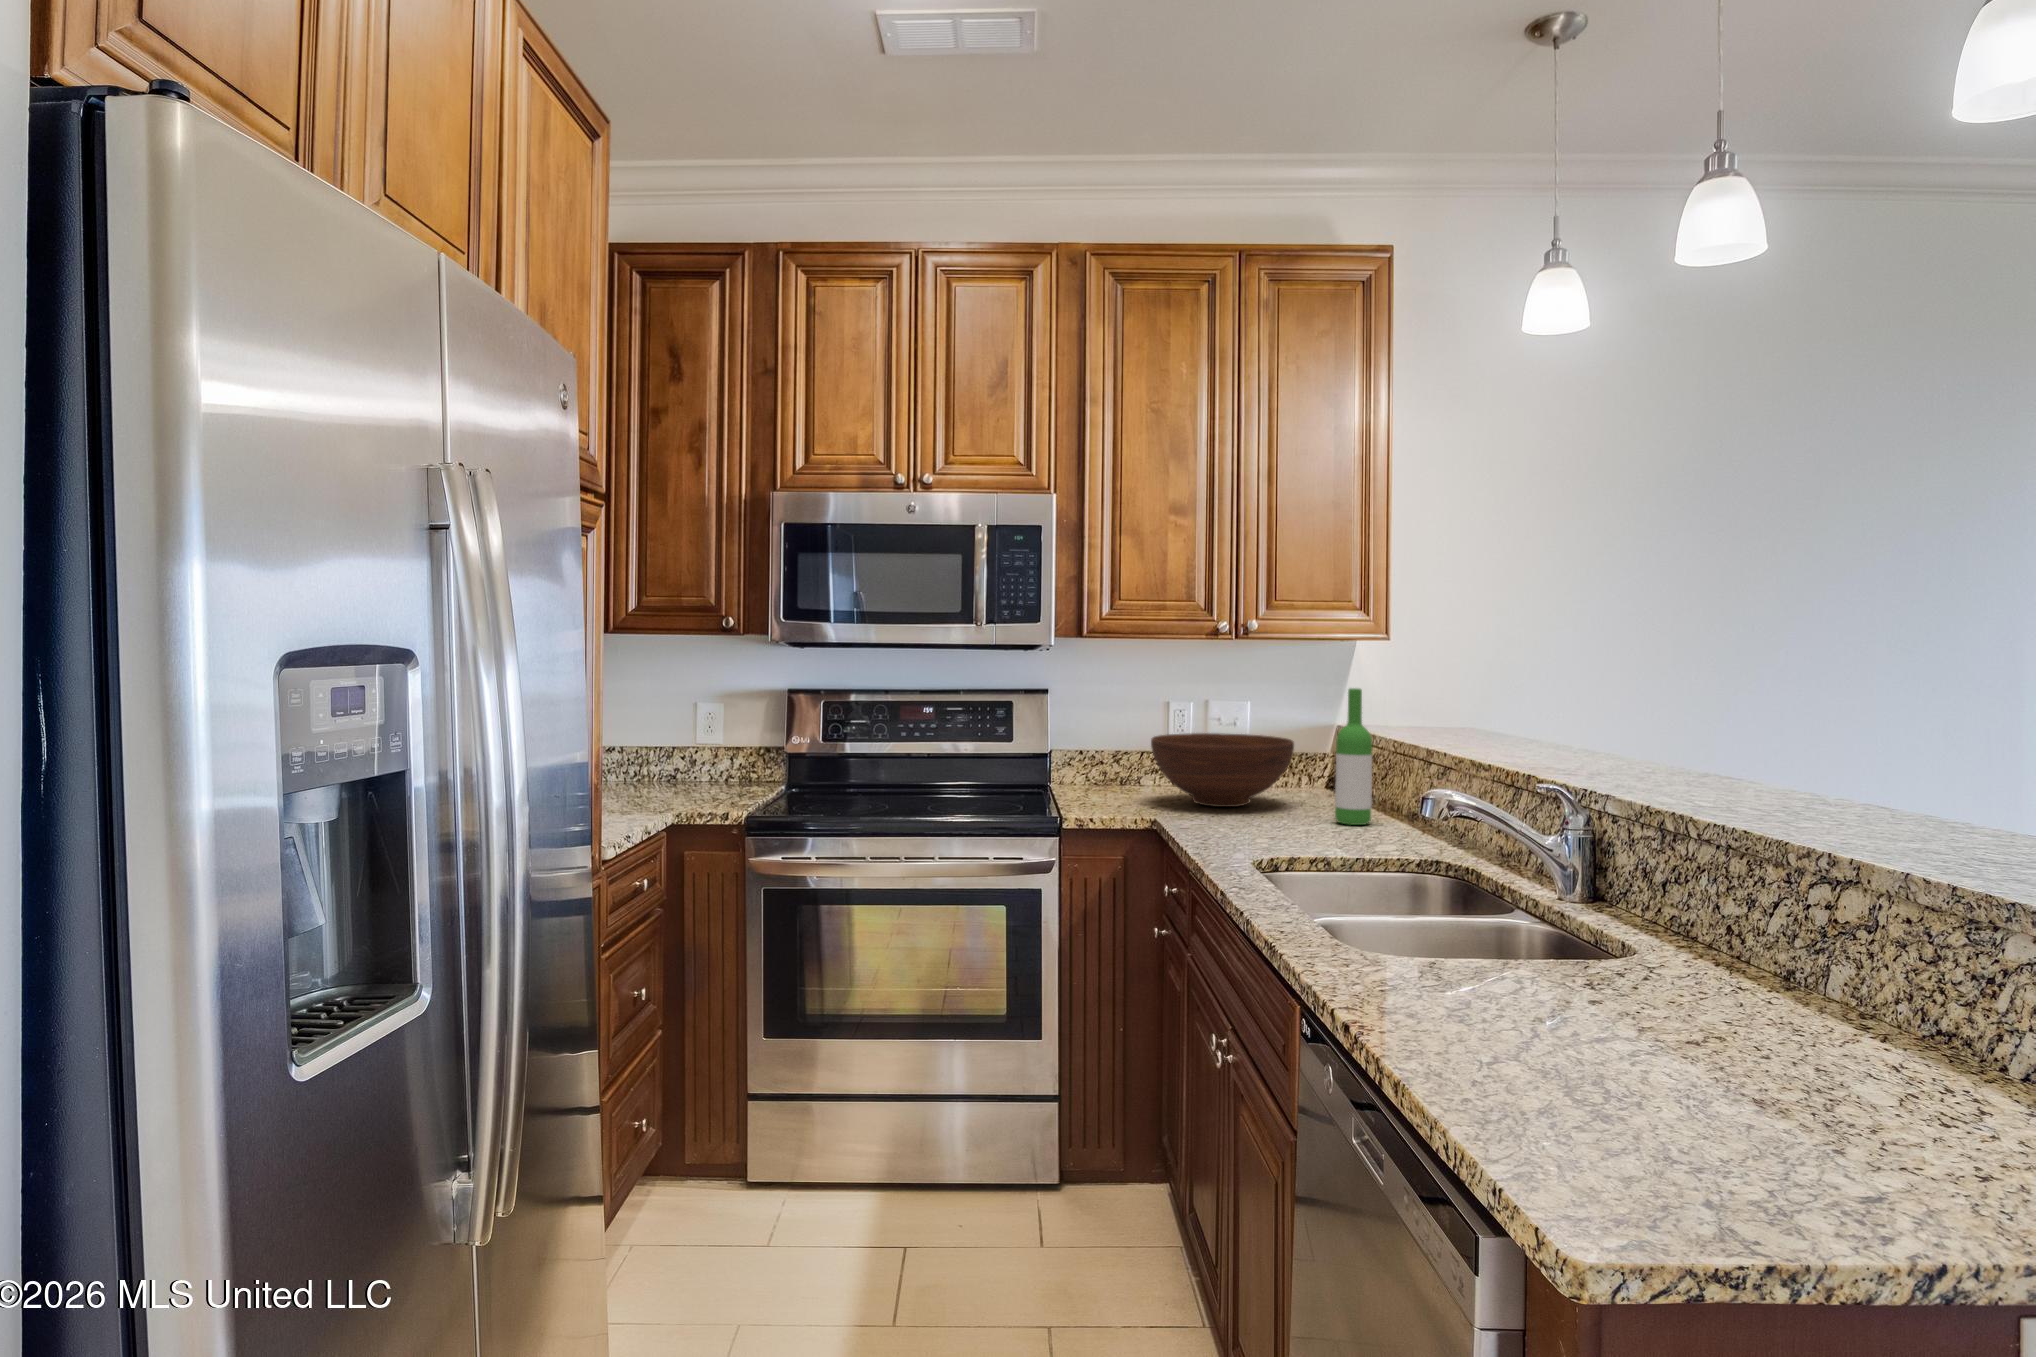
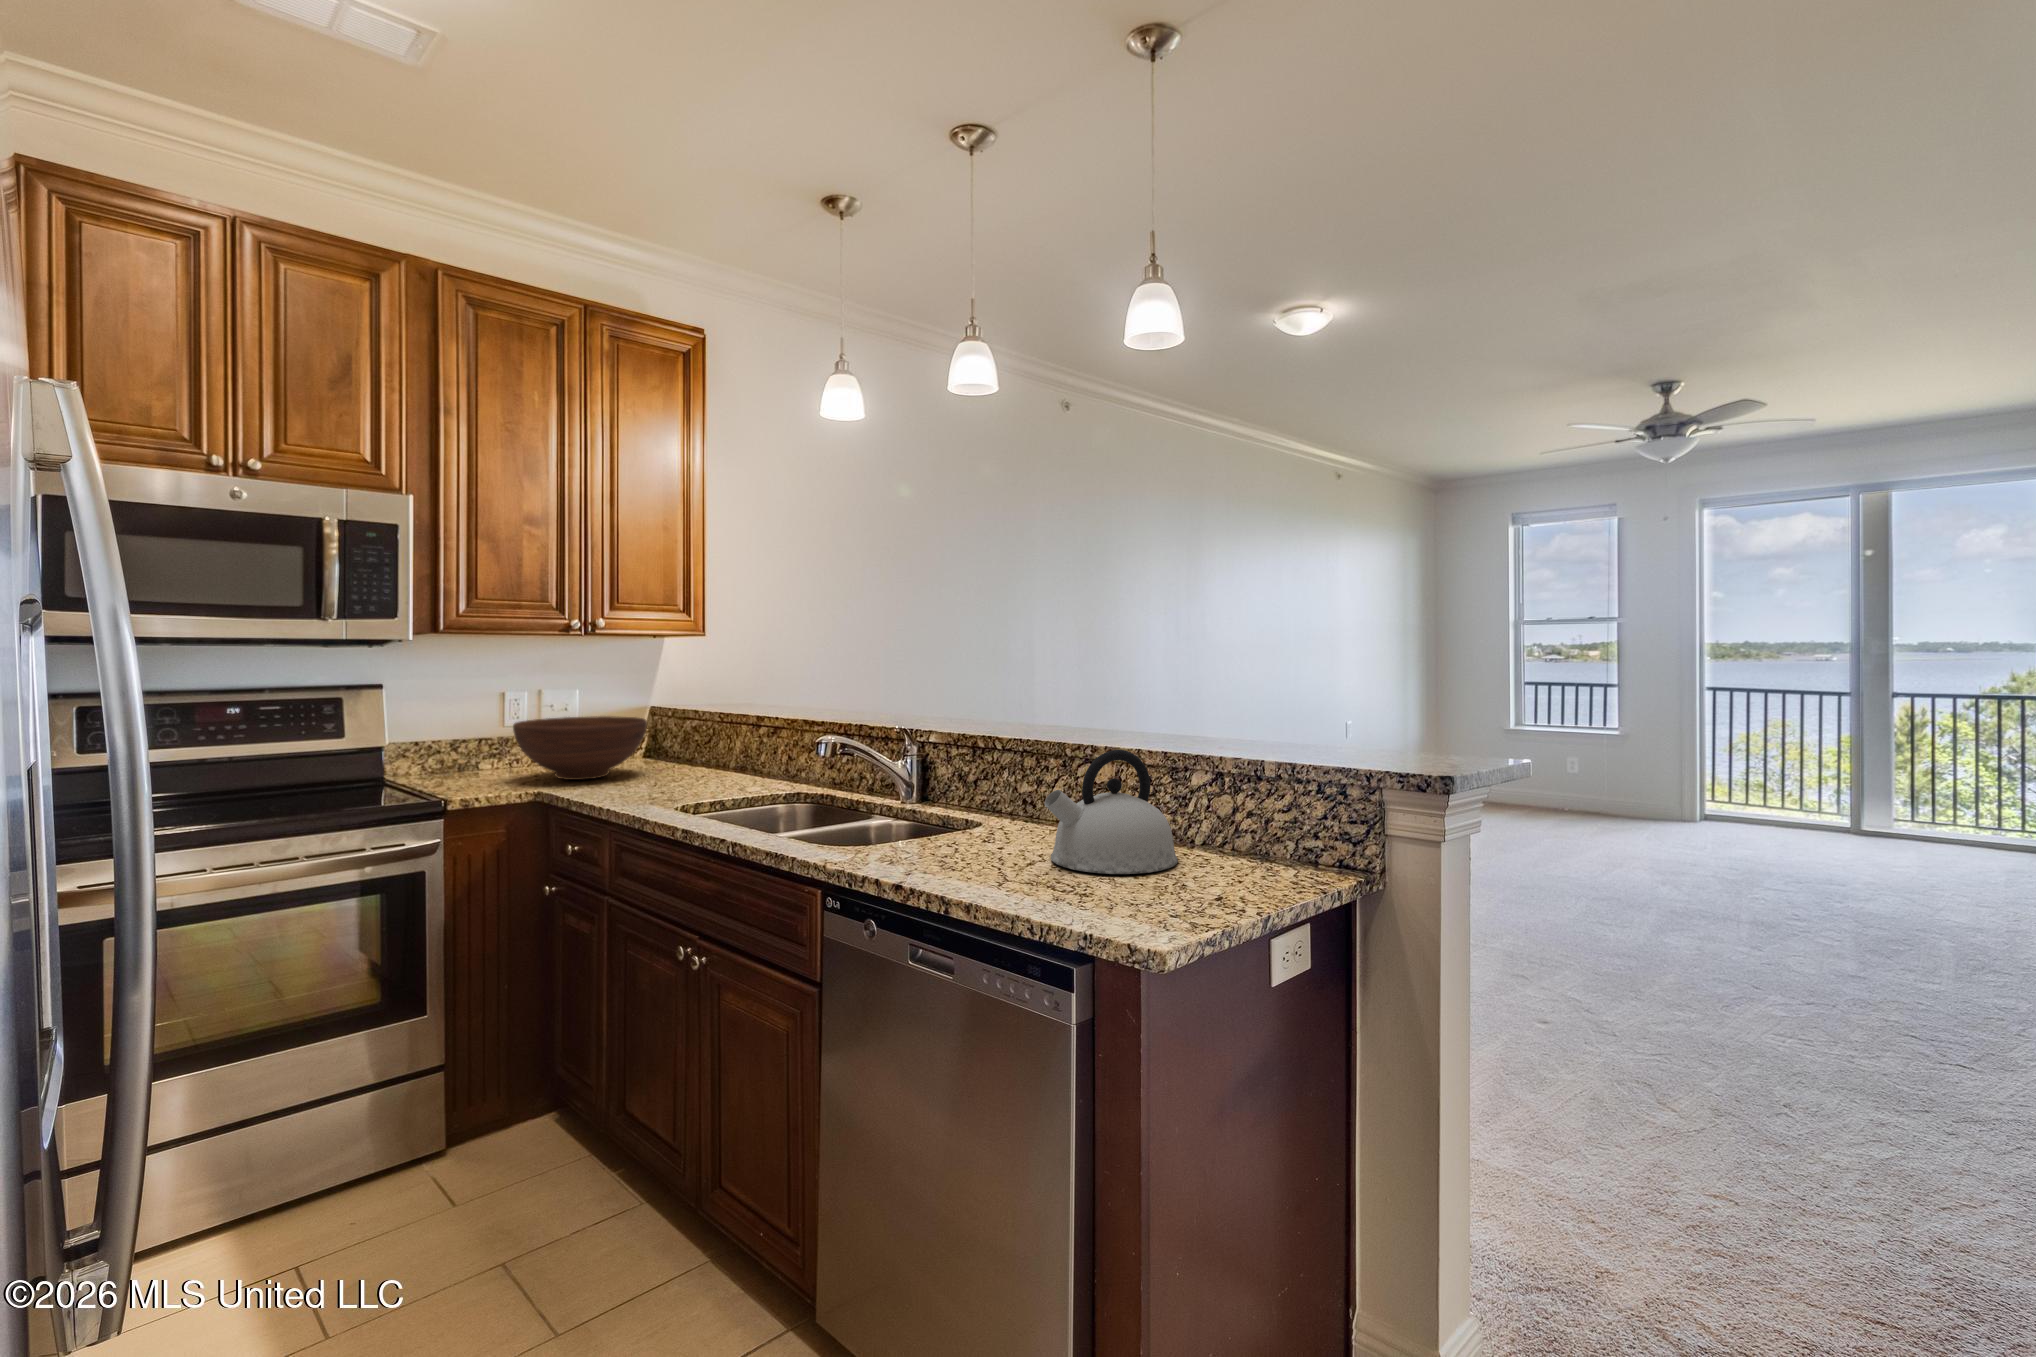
wine bottle: present [1335,688,1372,825] -> none [698,673,726,779]
kettle: none [1585,863,1908,1130] -> present [1045,750,1178,874]

